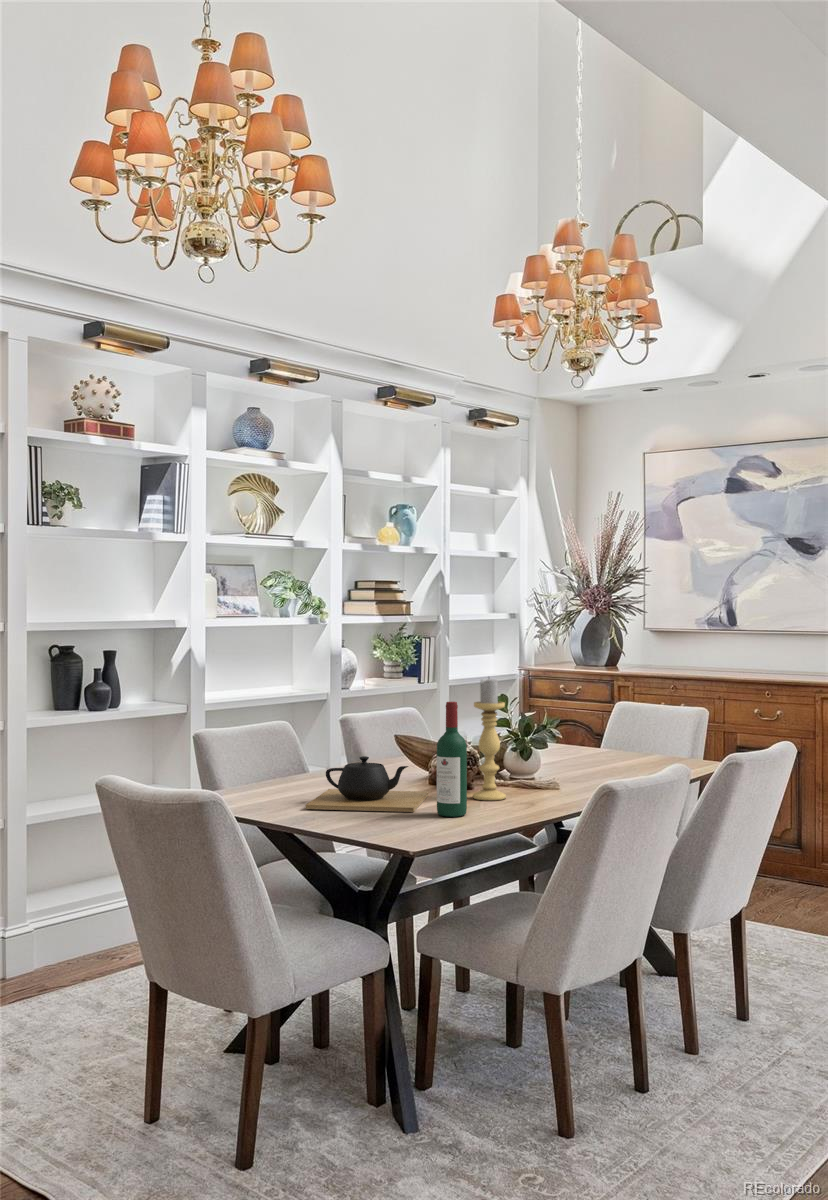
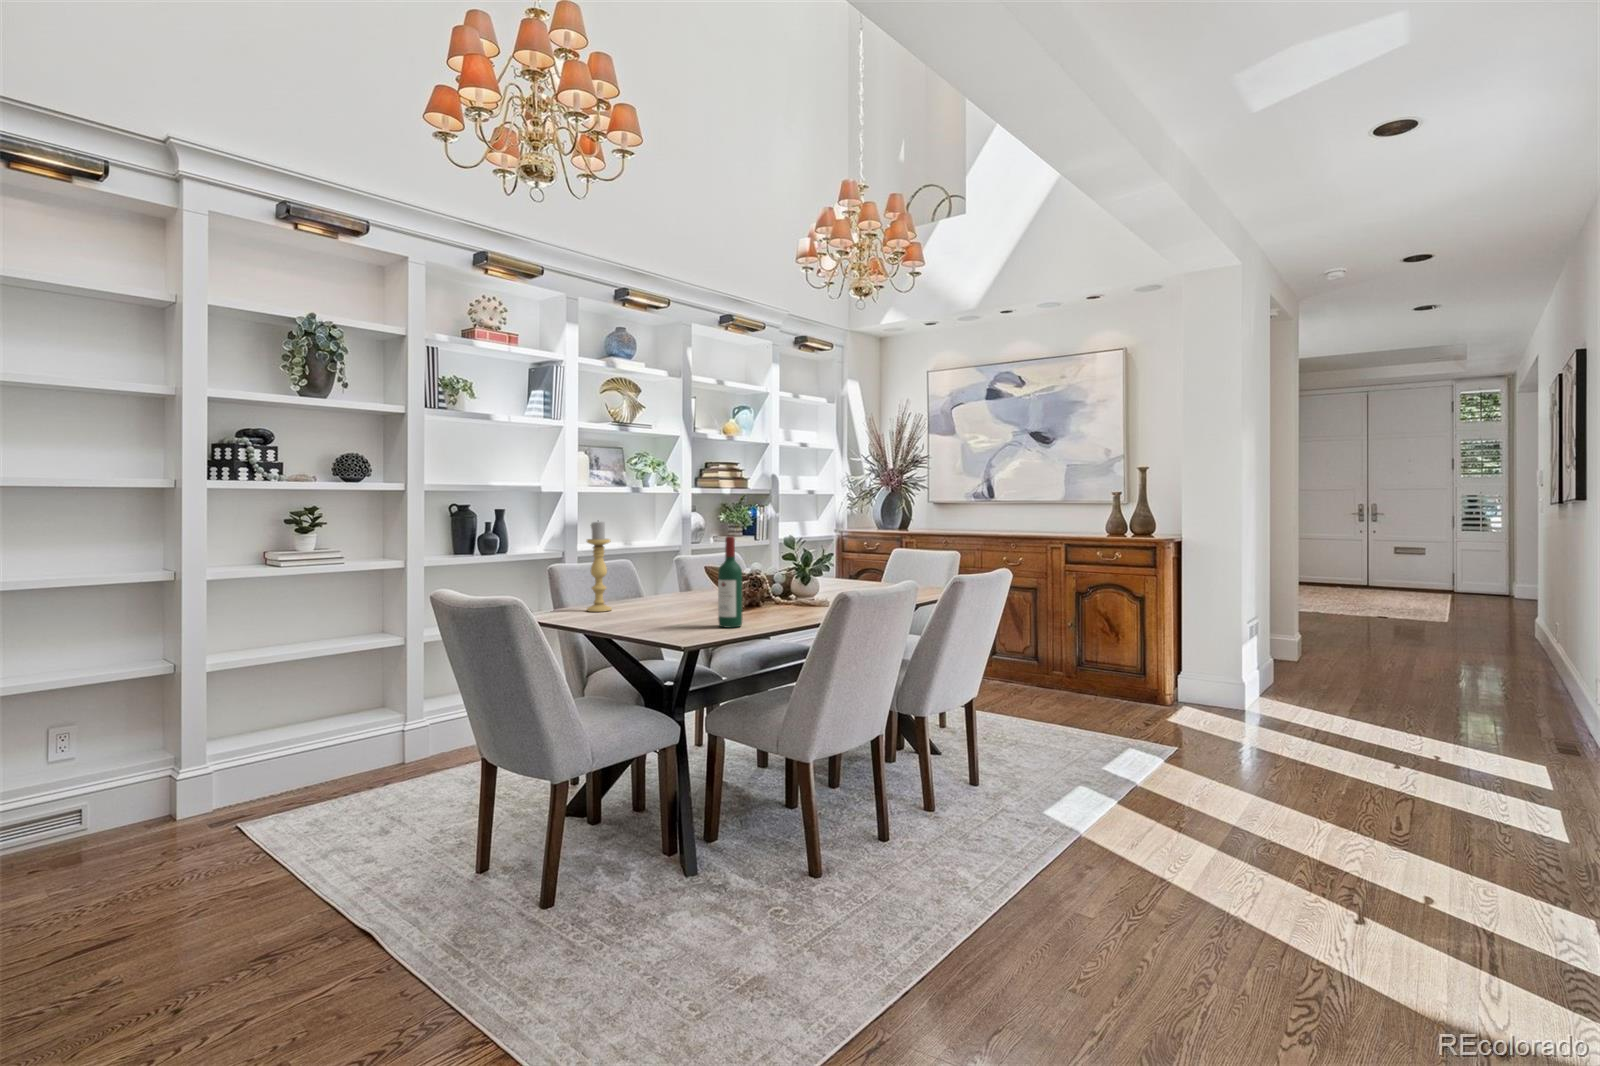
candle holder: present [473,678,506,800] -> present [587,521,612,612]
teapot: present [306,756,429,812] -> none [617,582,721,625]

